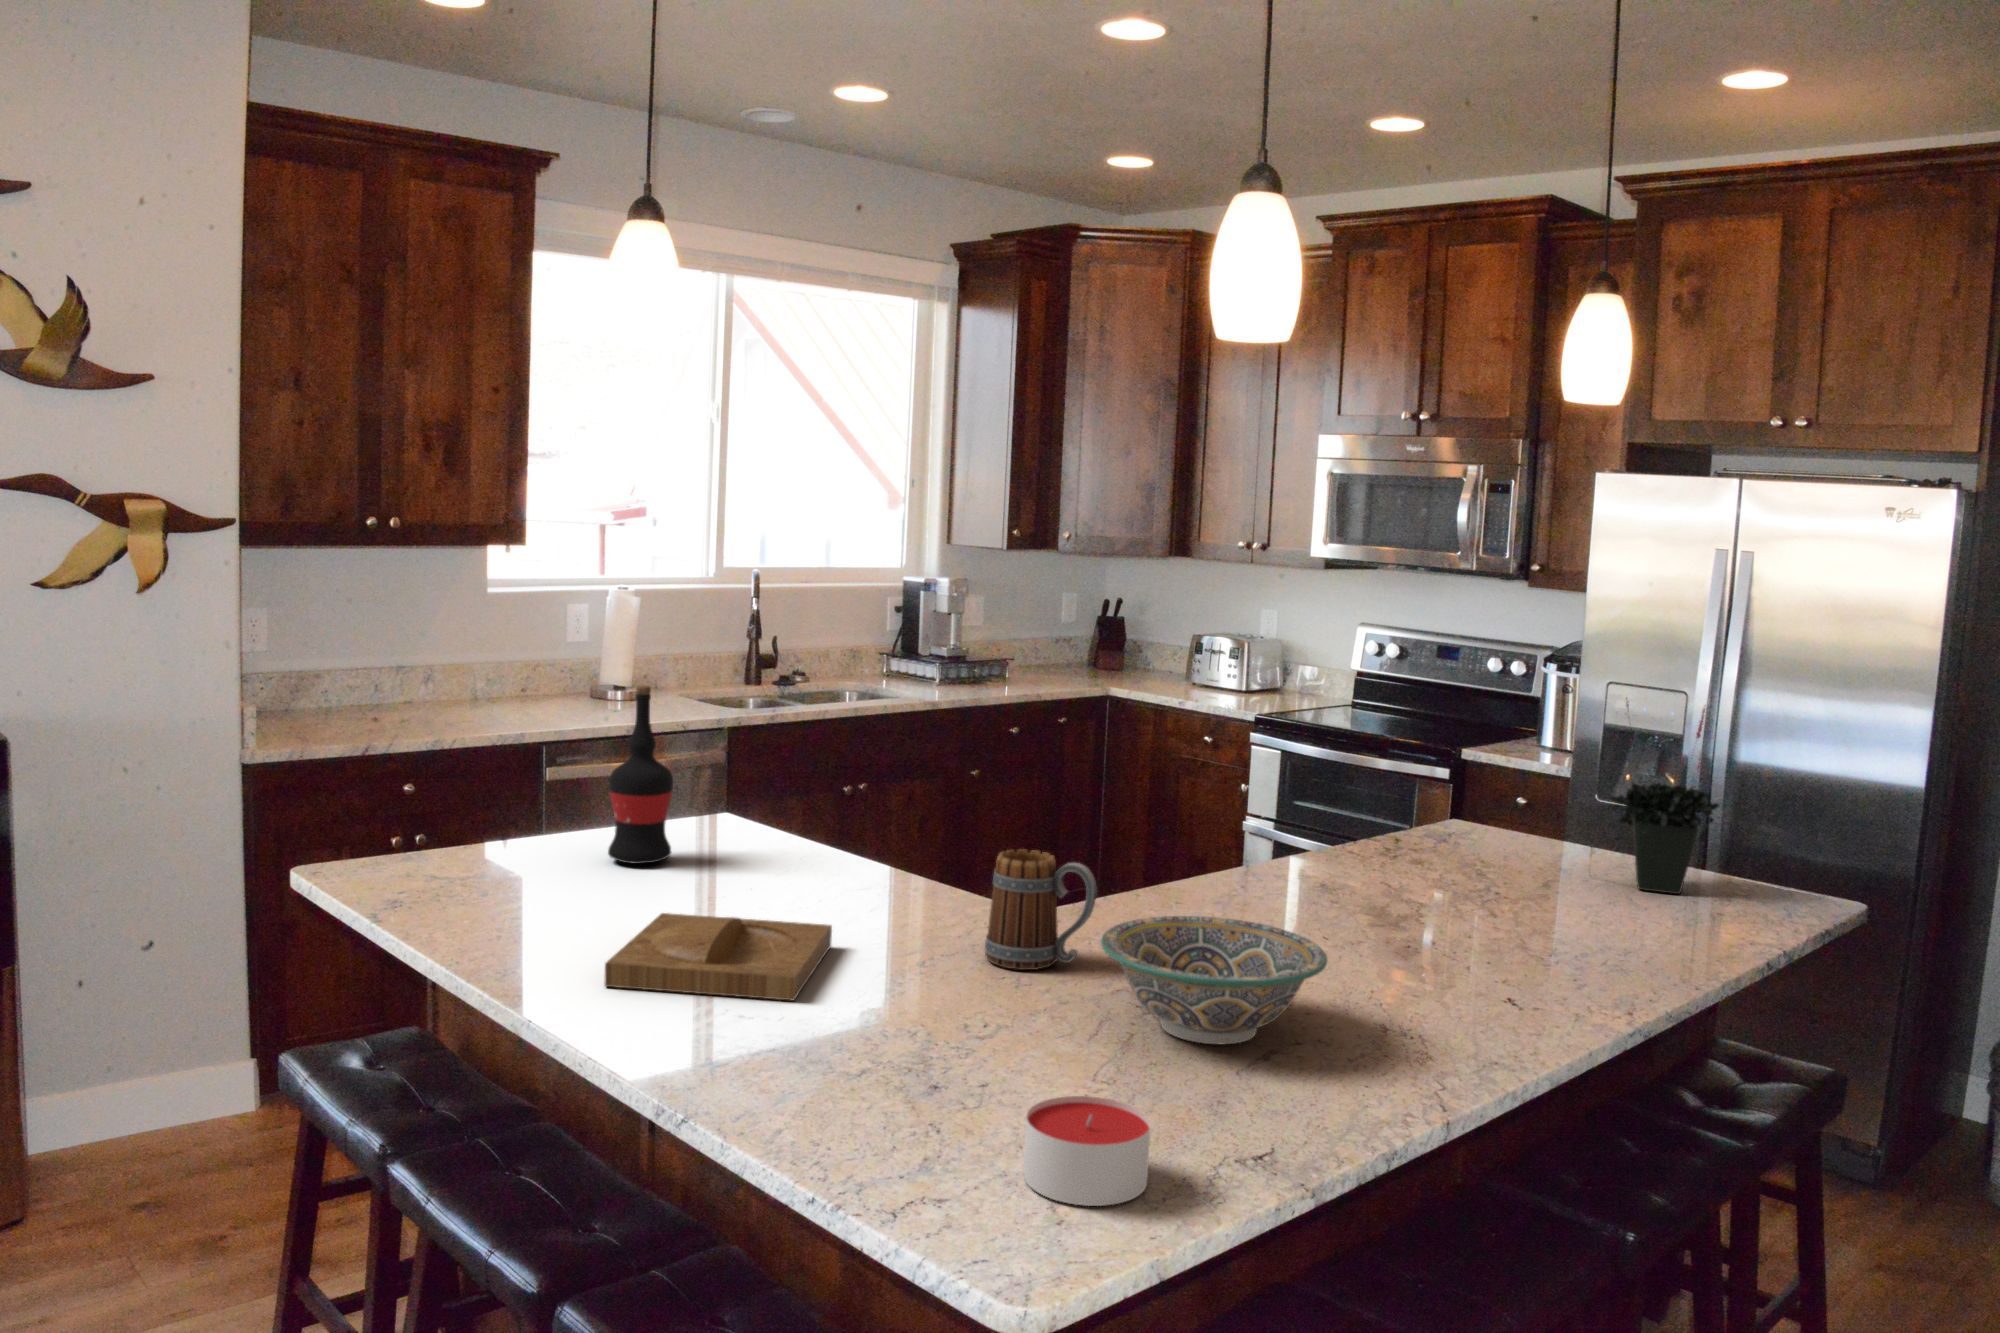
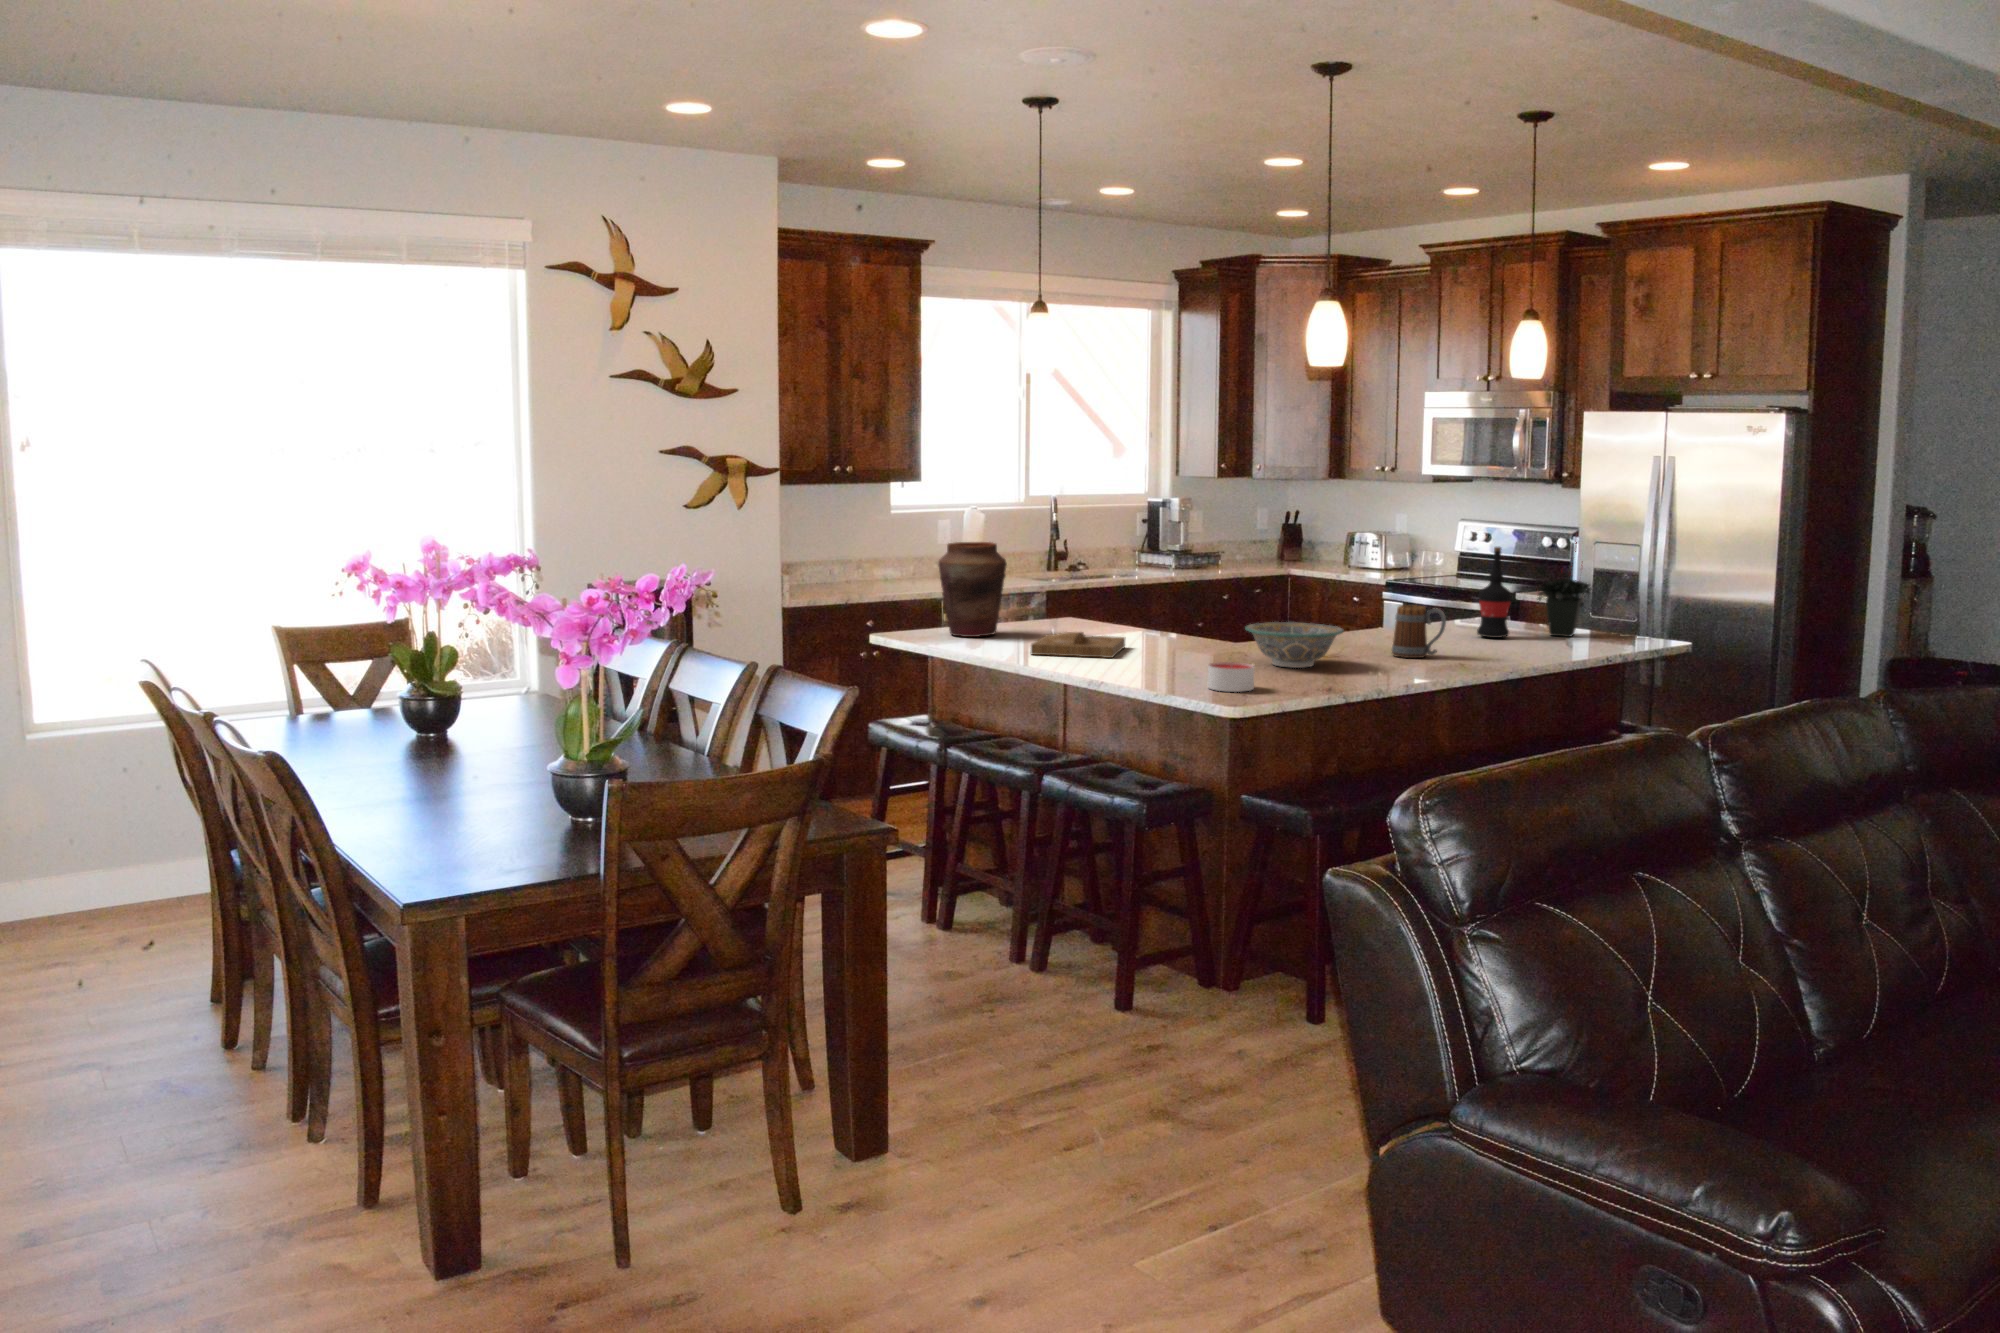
wine bottle: present [608,685,673,864] -> present [1477,547,1511,638]
vase: none [435,696,589,906] -> present [938,542,1007,637]
mug: present [985,849,1097,970] -> present [1392,605,1446,658]

